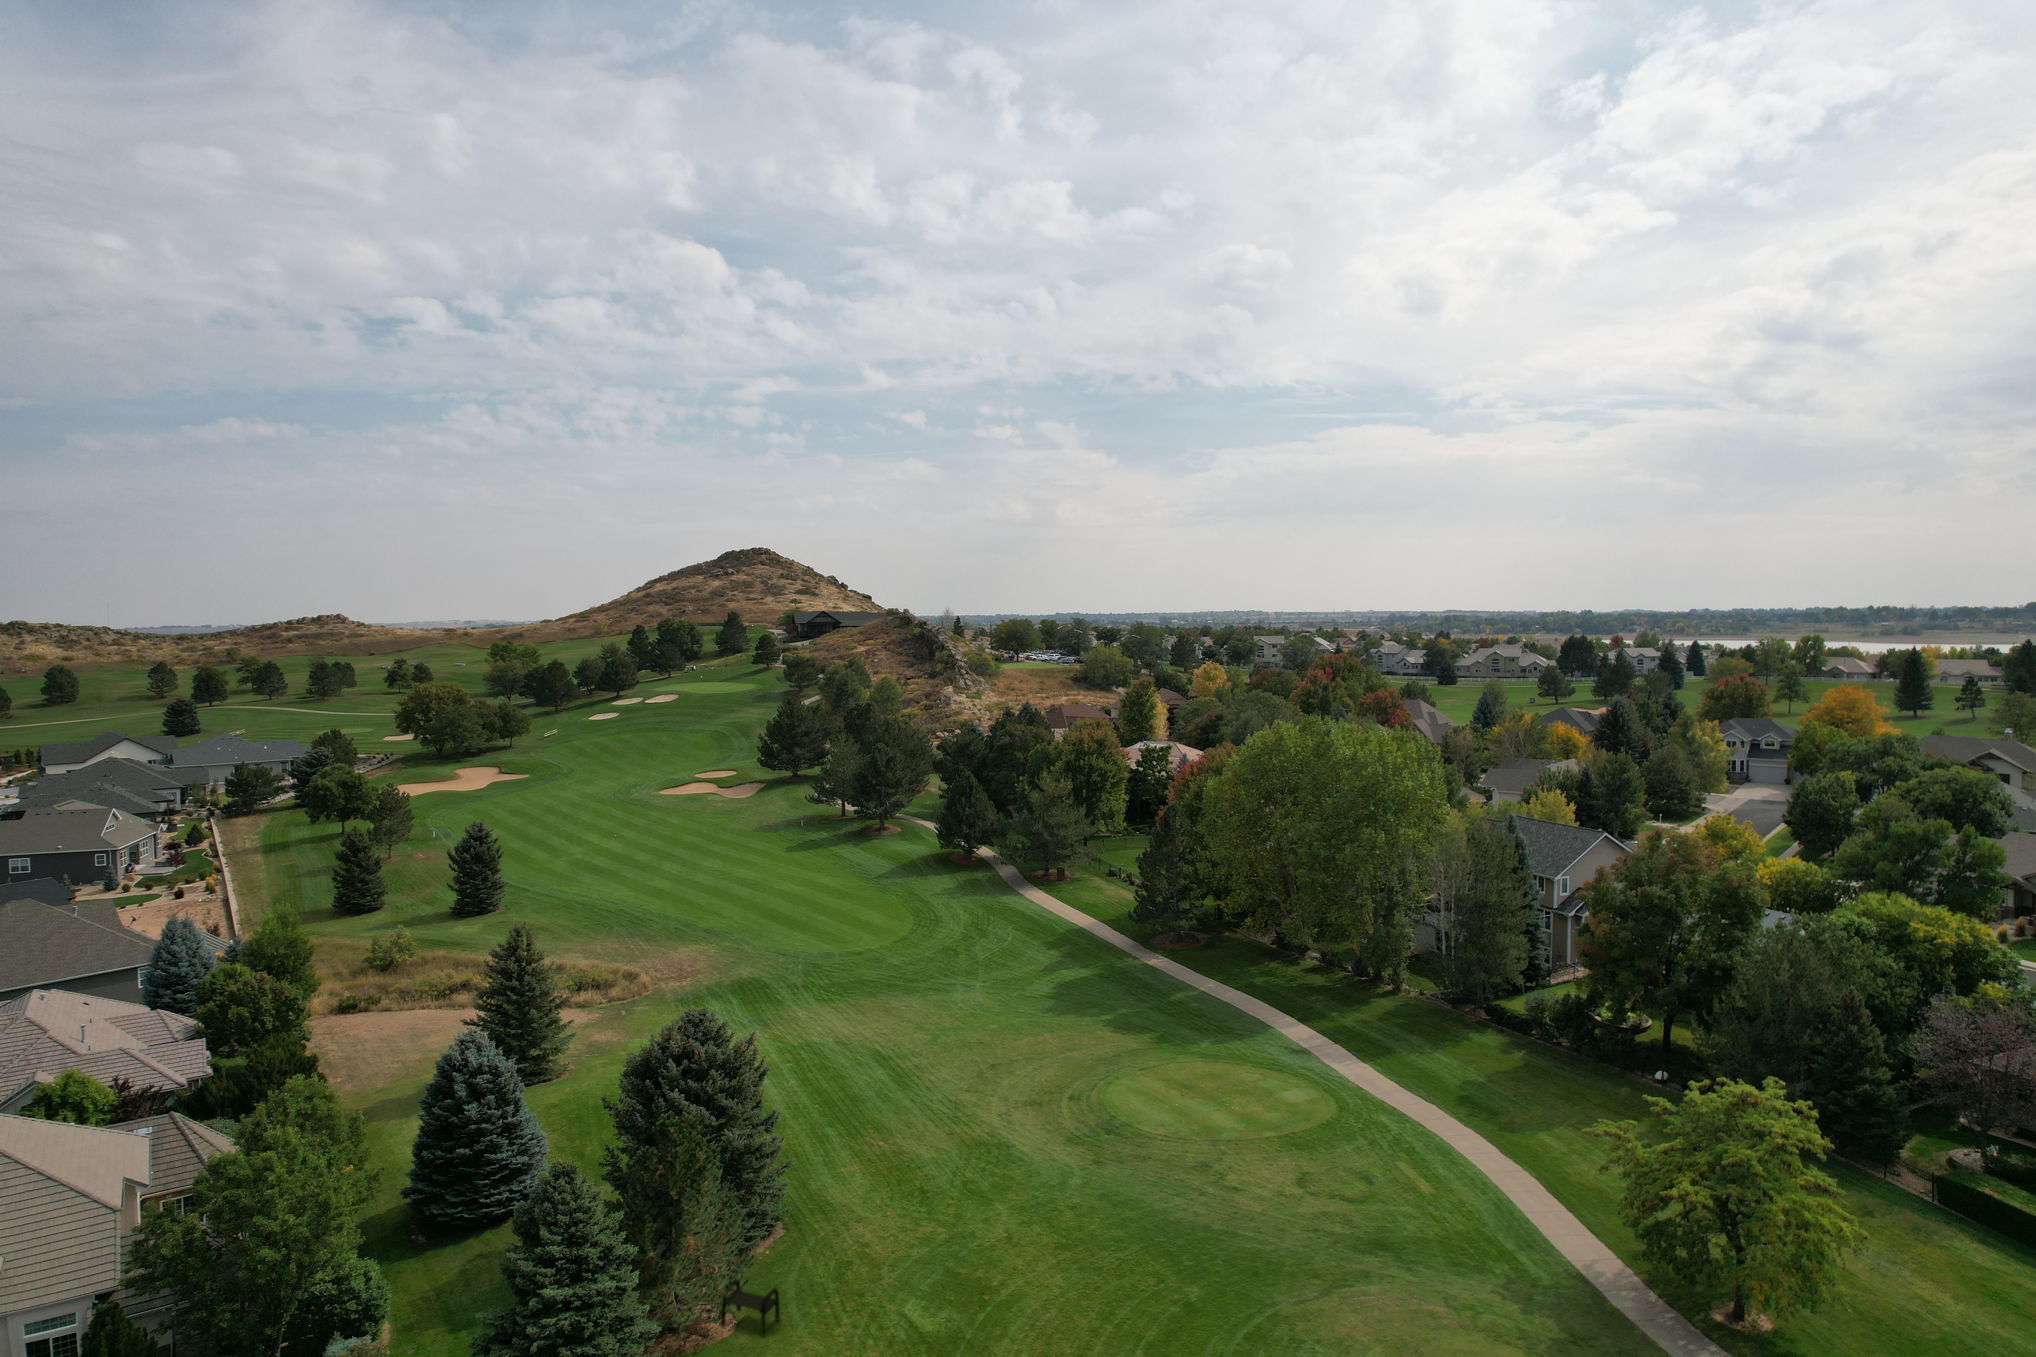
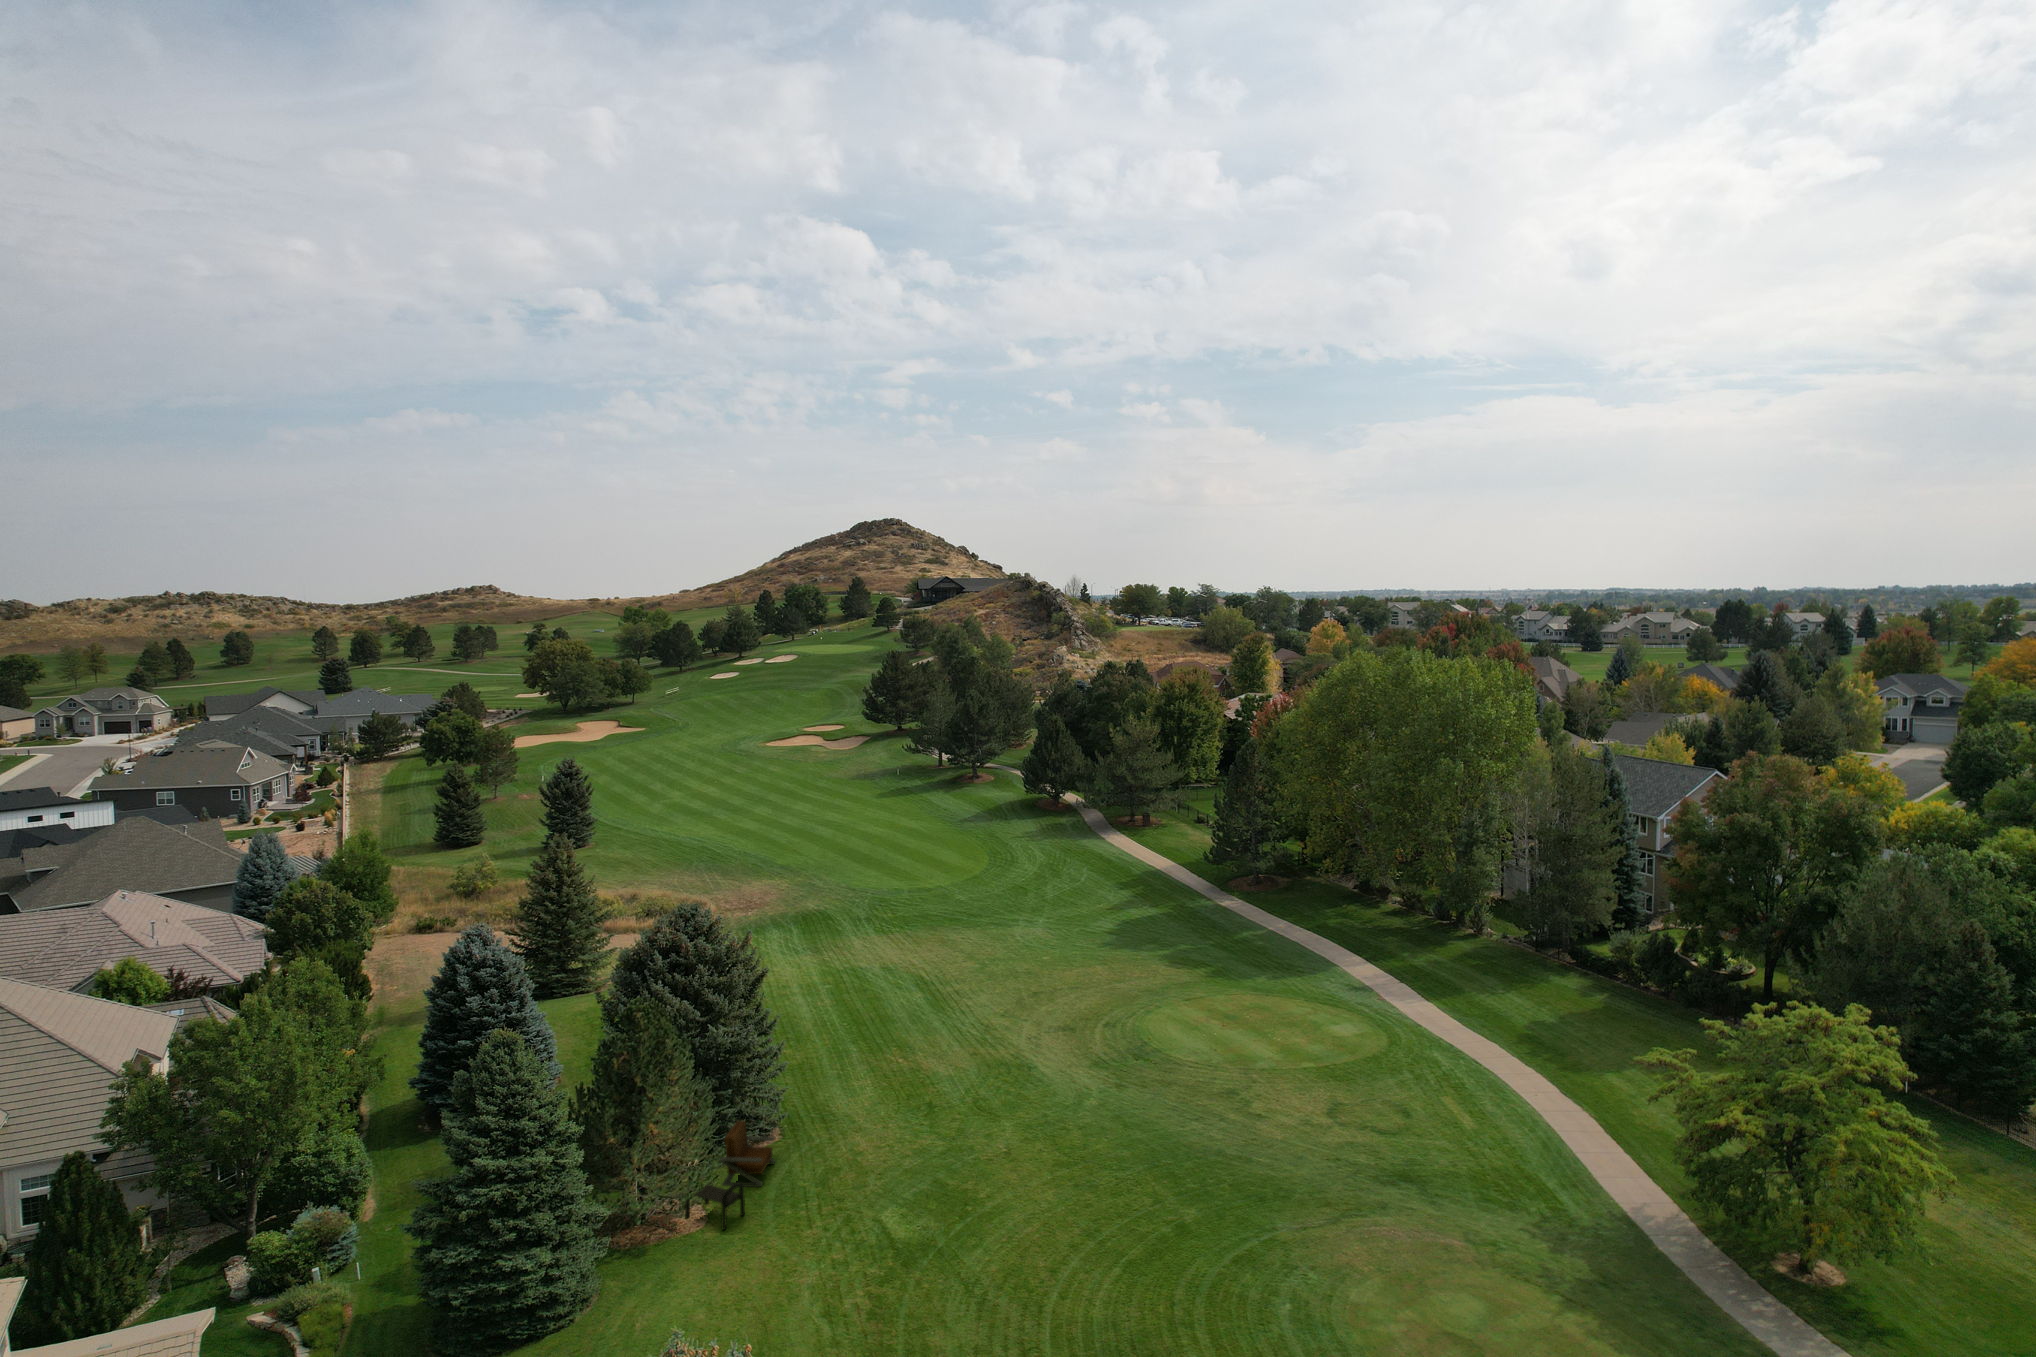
lounge chair: none [747,1222,796,1290] -> present [720,1120,775,1187]

